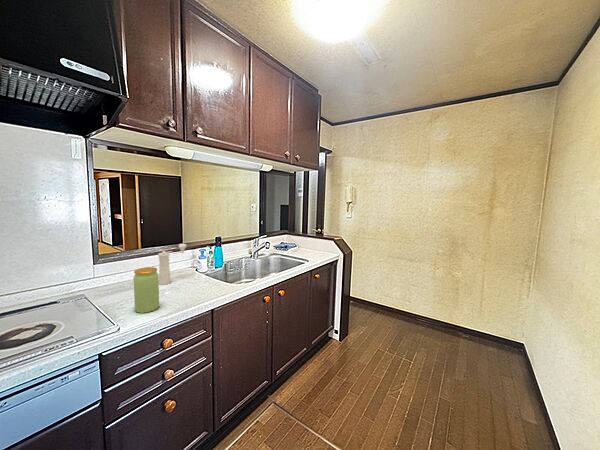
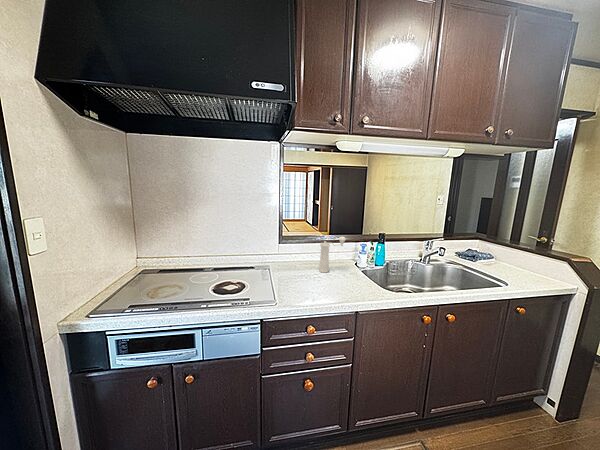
jar: present [134,267,159,313] -> none [293,256,311,296]

